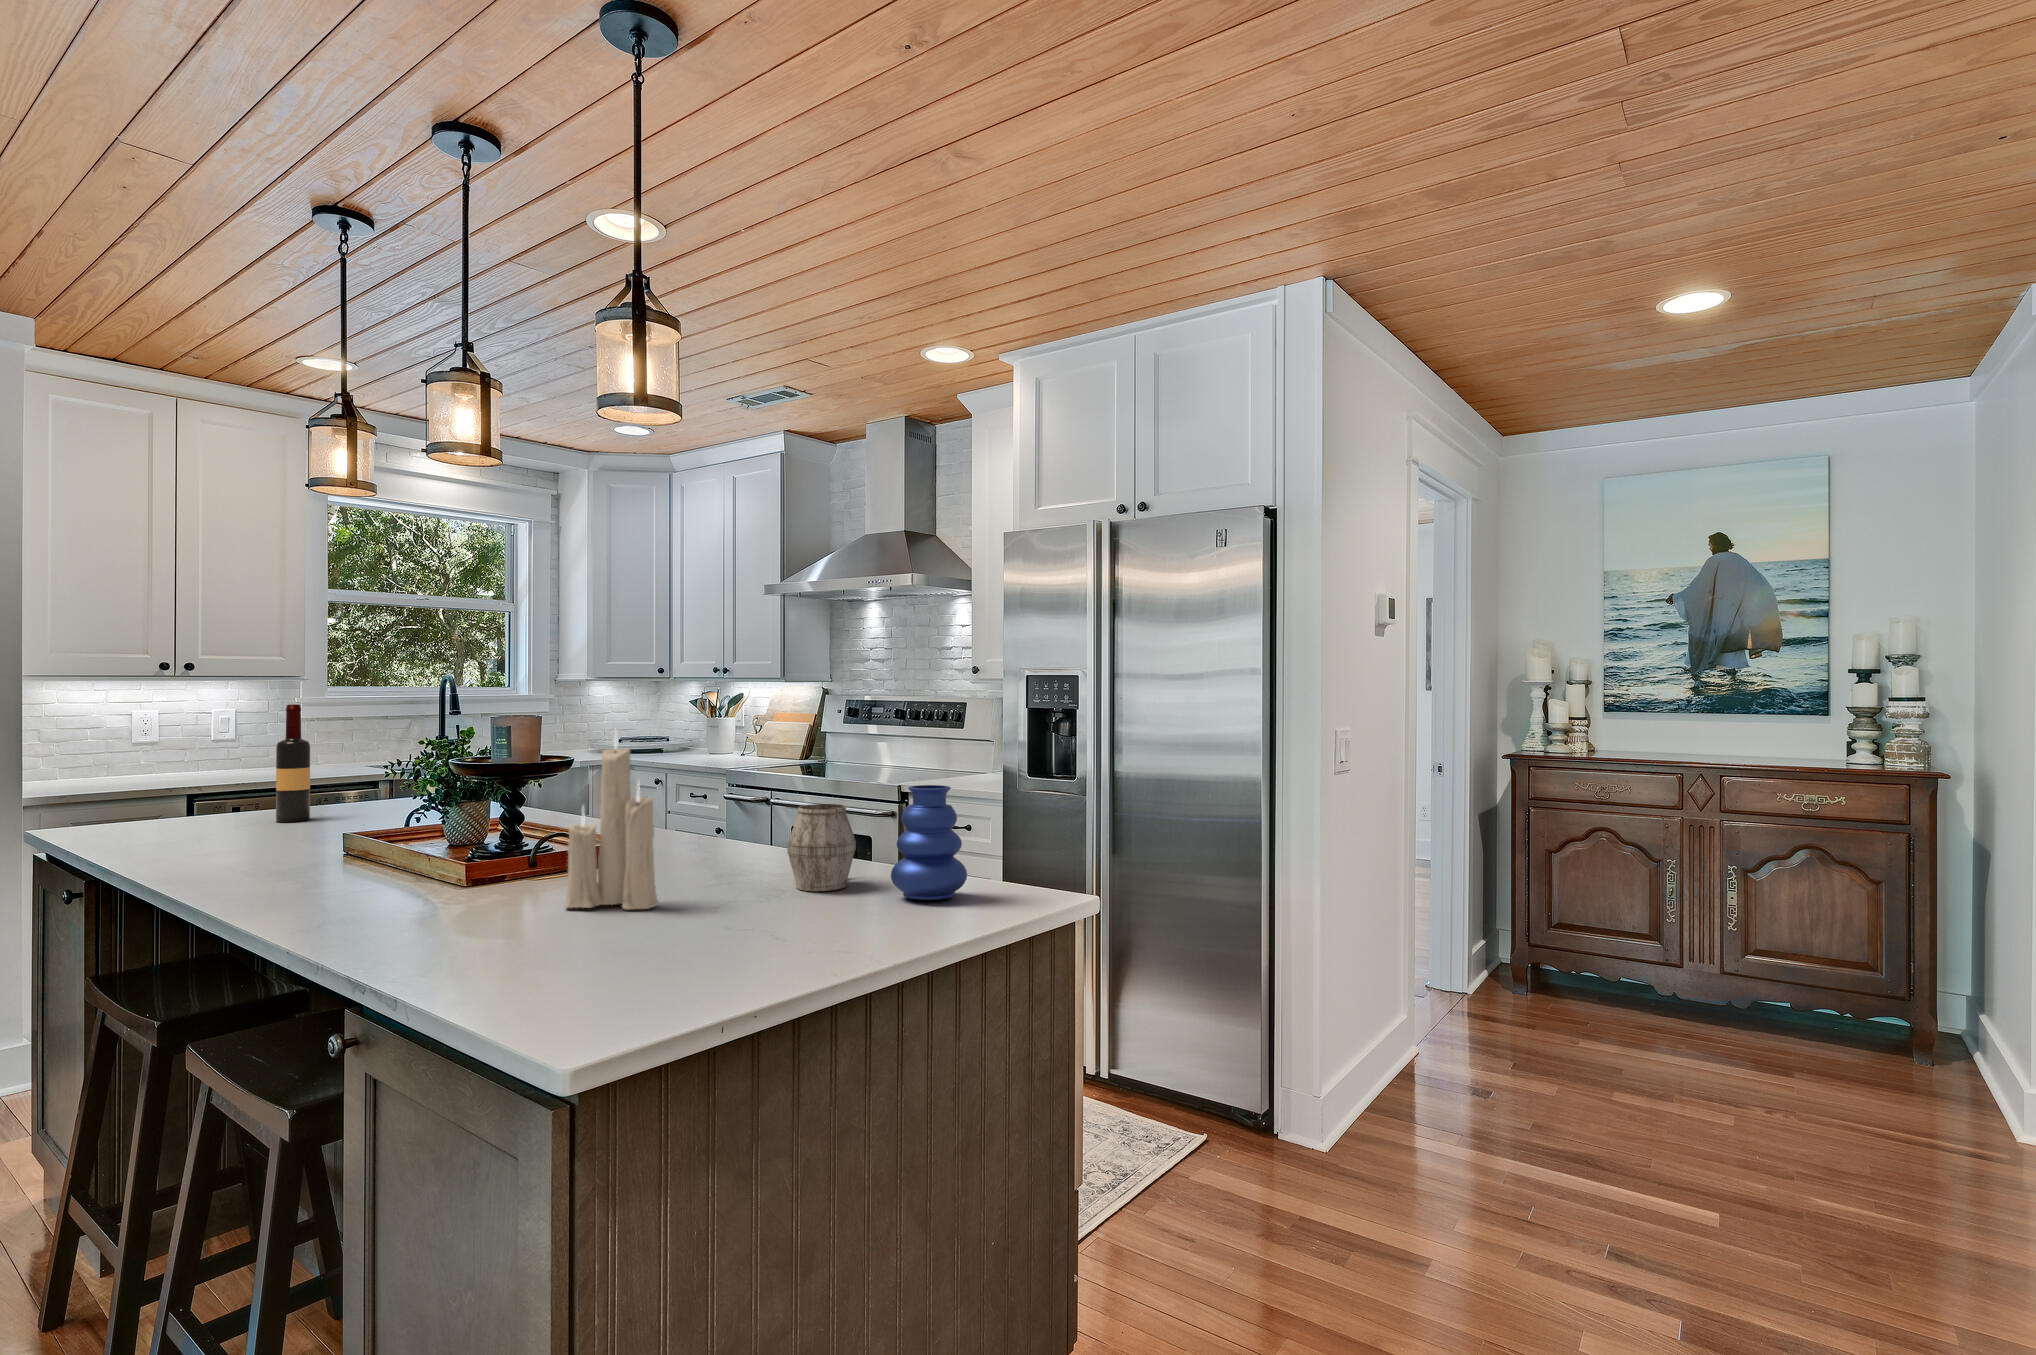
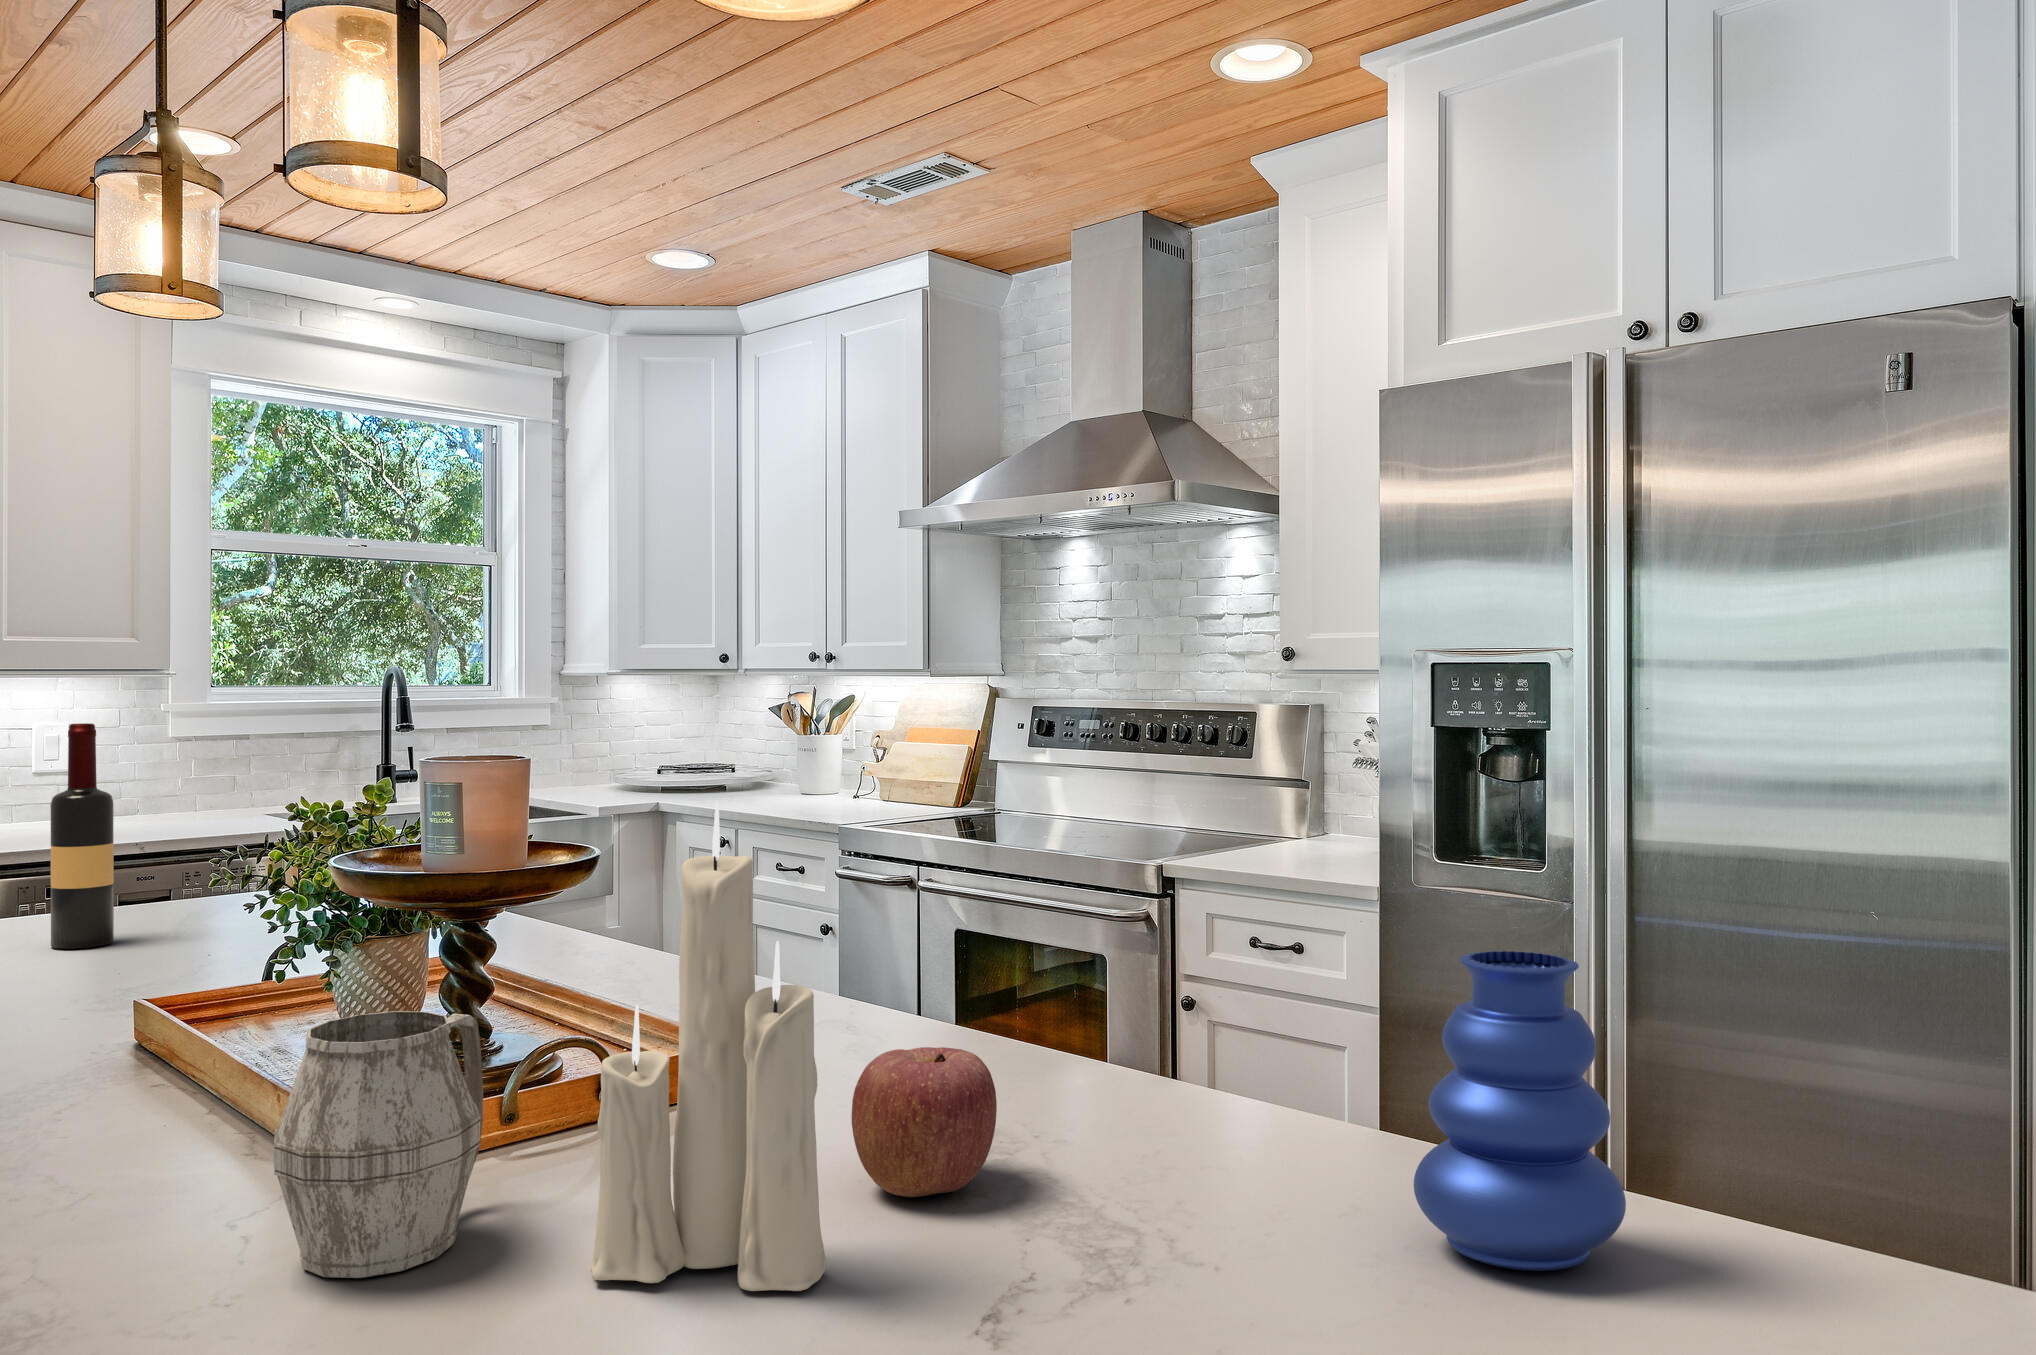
mug: present [787,804,856,891] -> present [274,1011,483,1278]
apple: none [676,833,737,889] -> present [851,1047,997,1197]

